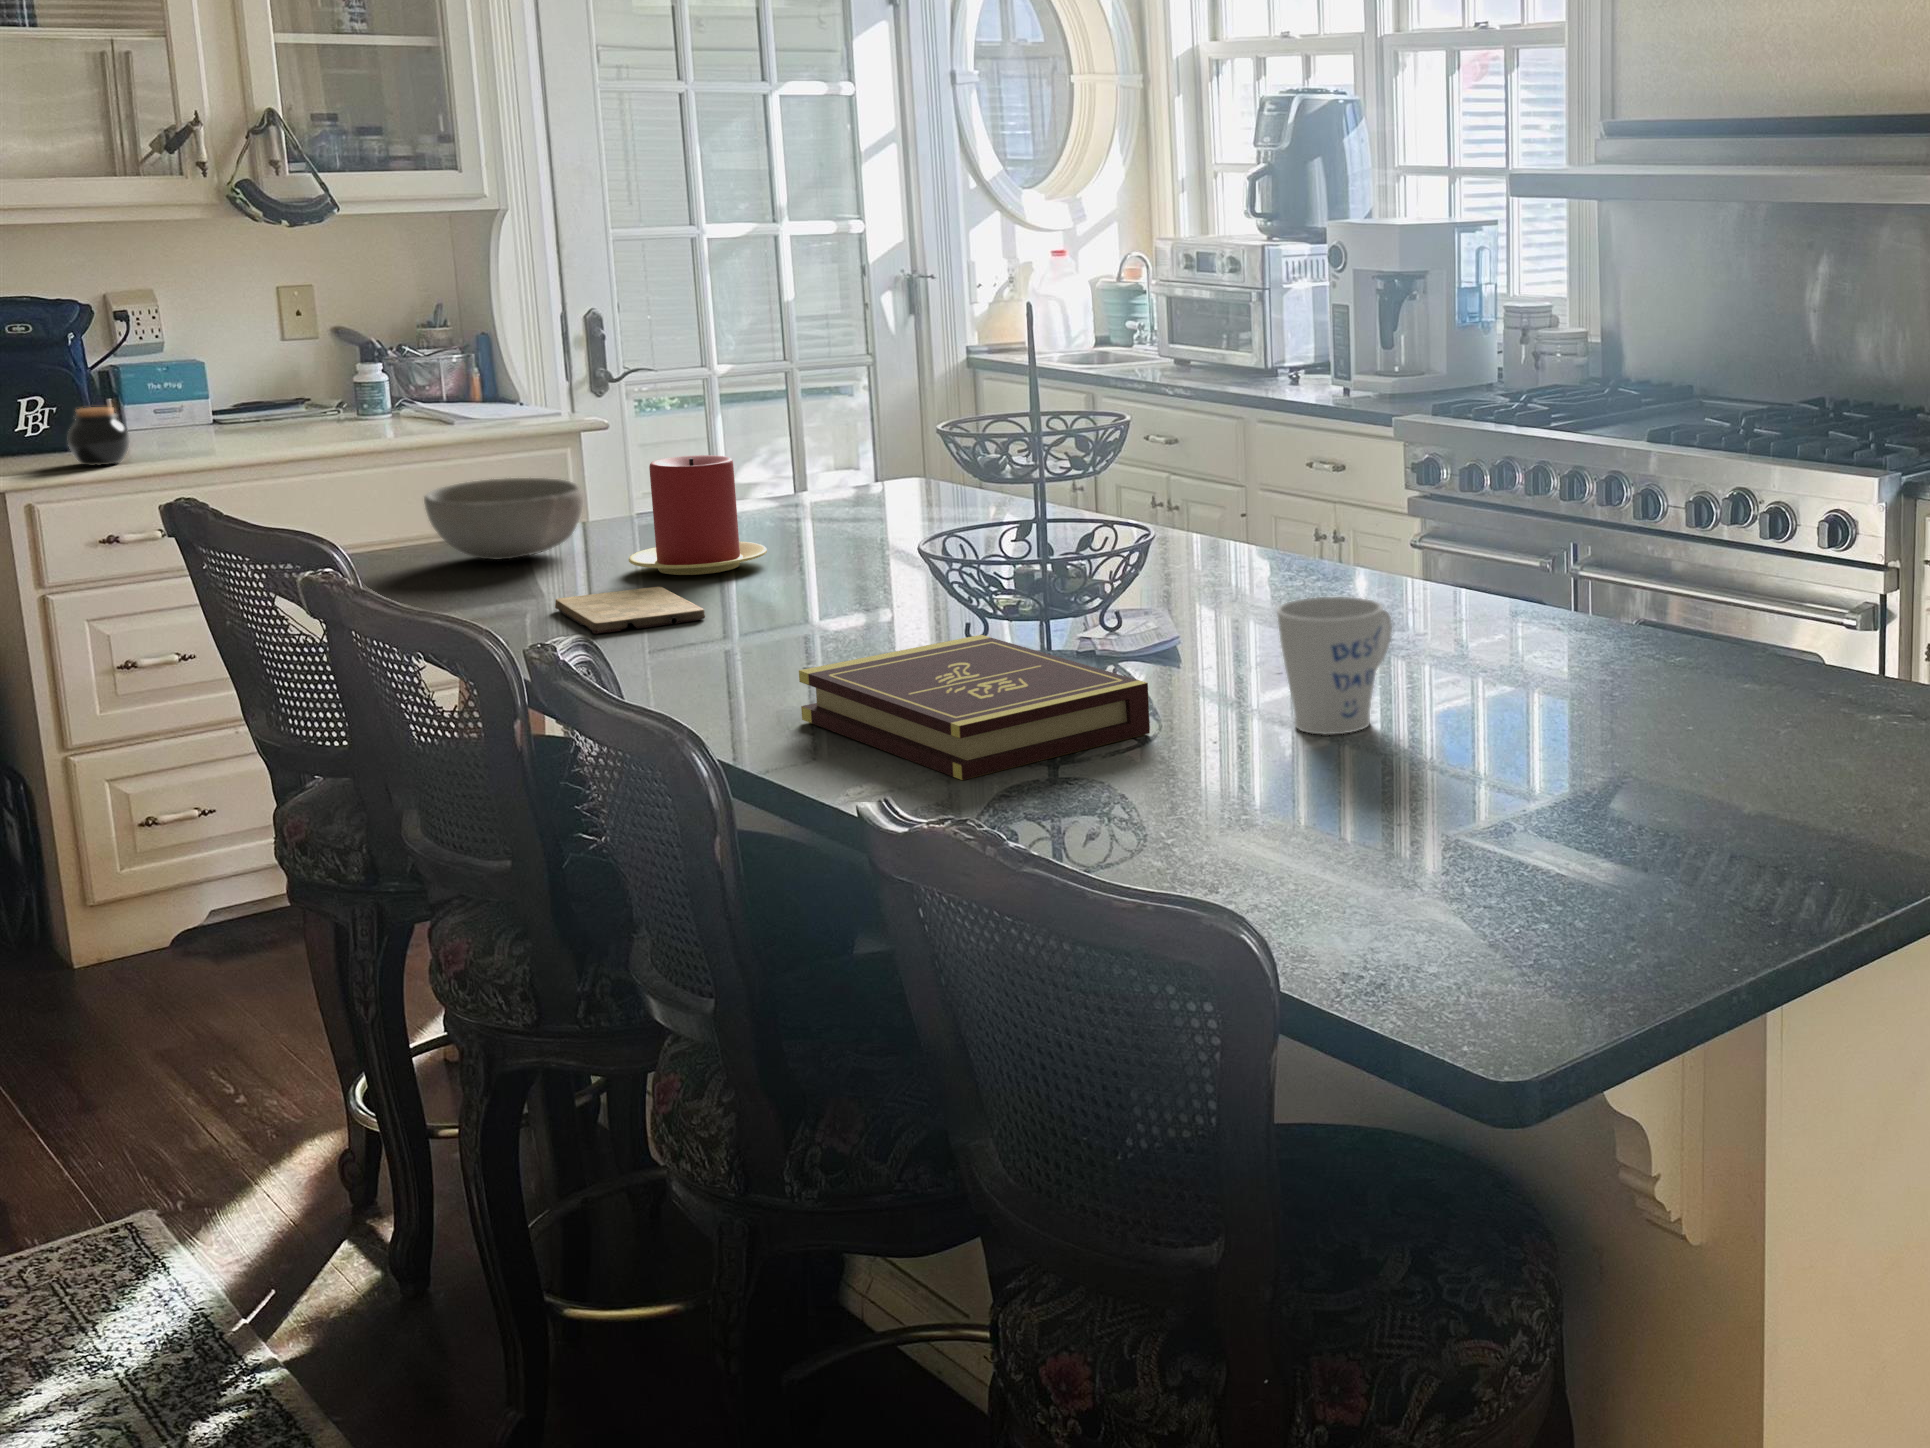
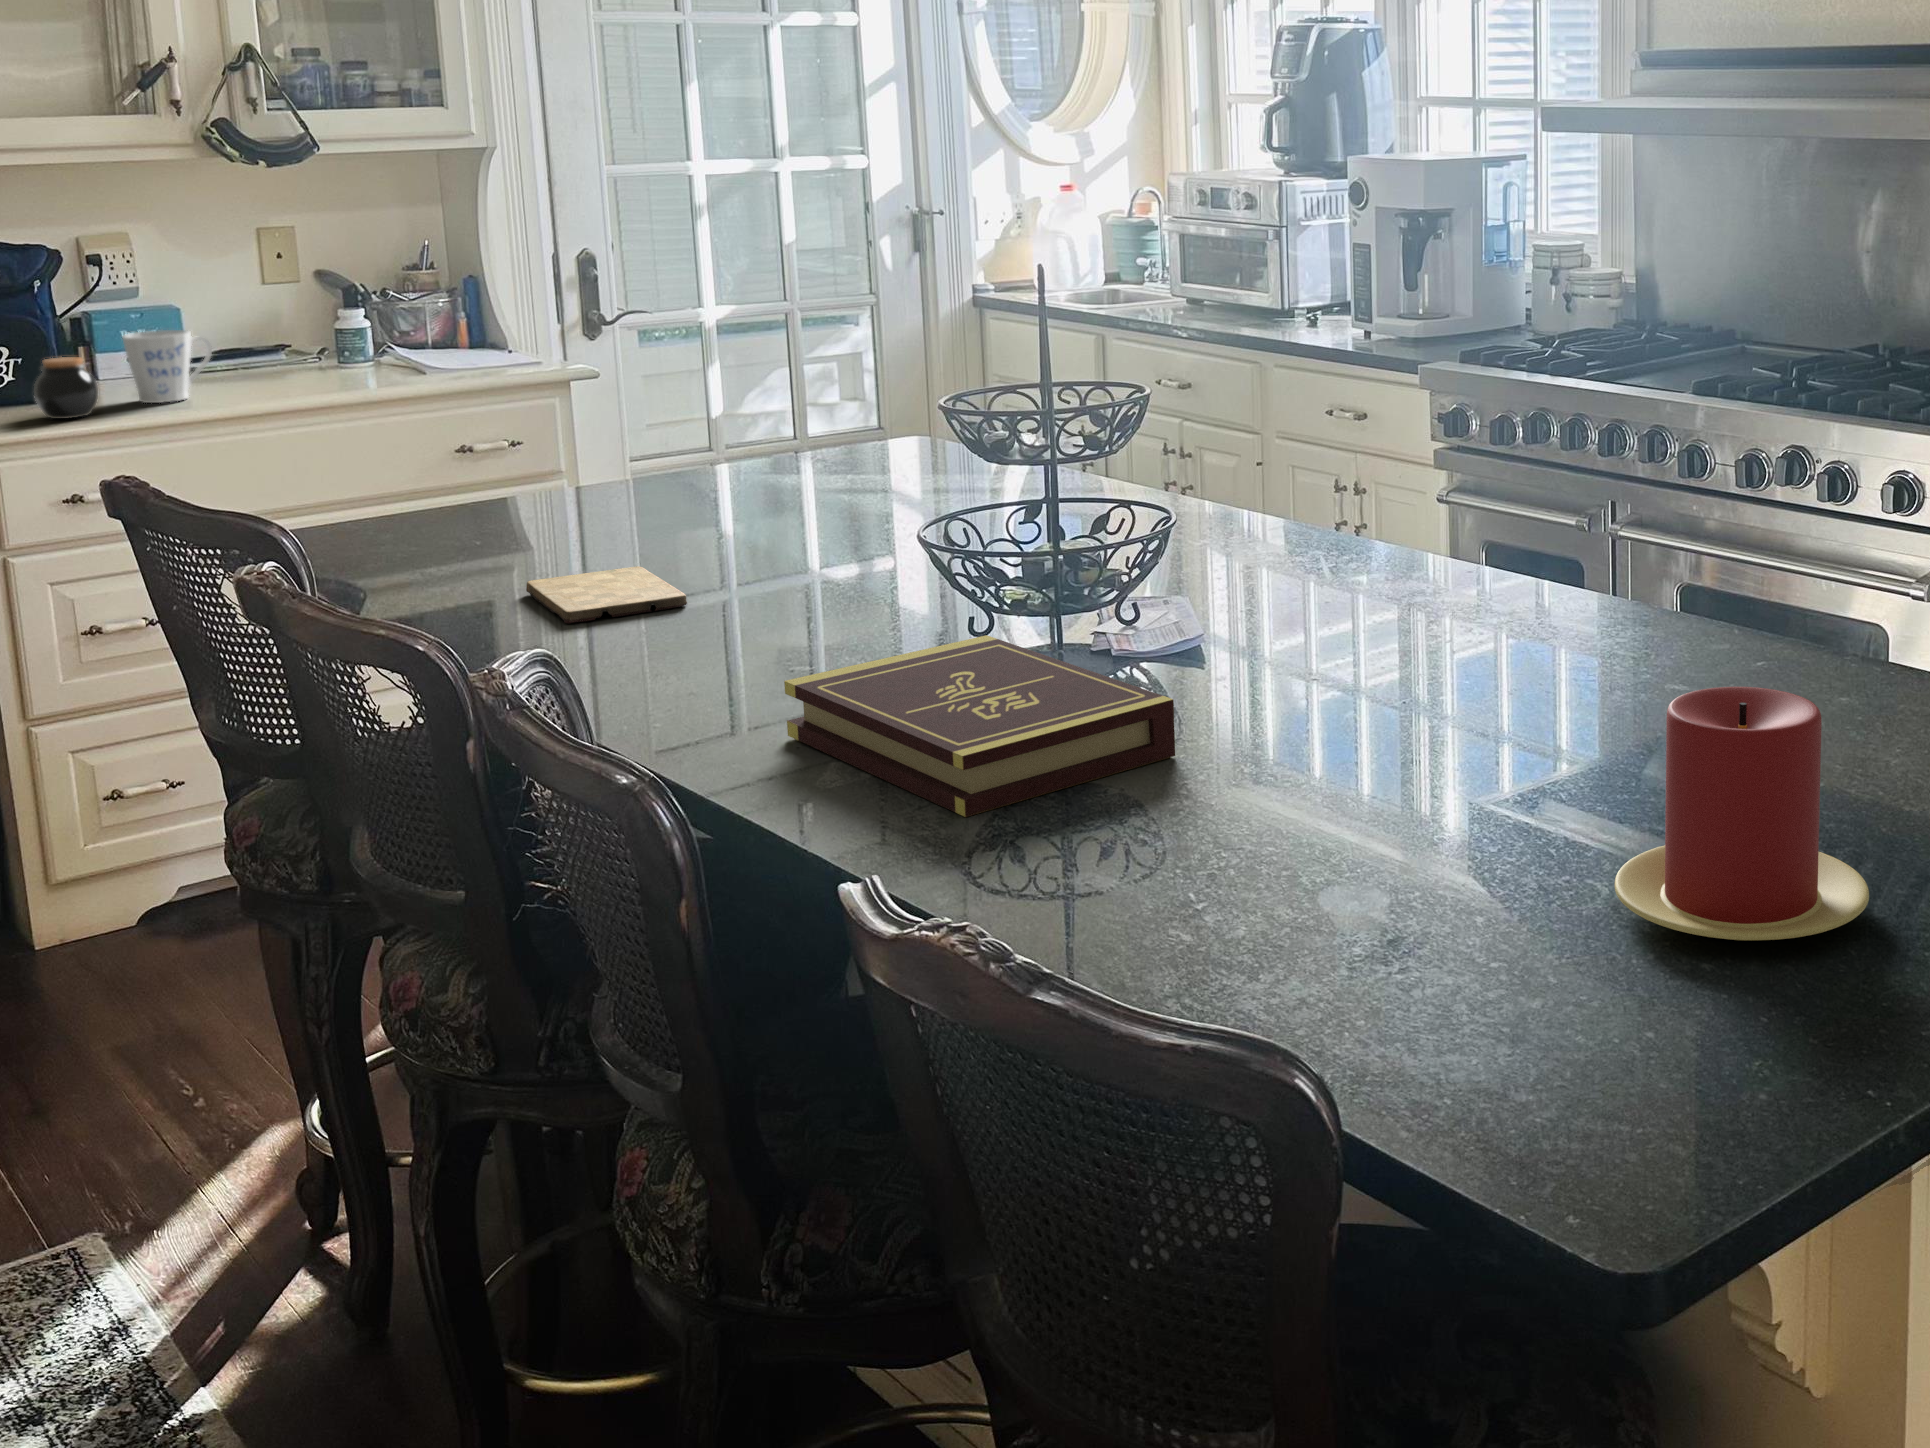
candle: present [629,455,767,575] -> present [1615,687,1869,940]
bowl: present [424,478,583,559] -> none [392,442,562,531]
mug: present [1277,597,1392,734] -> present [122,330,212,403]

